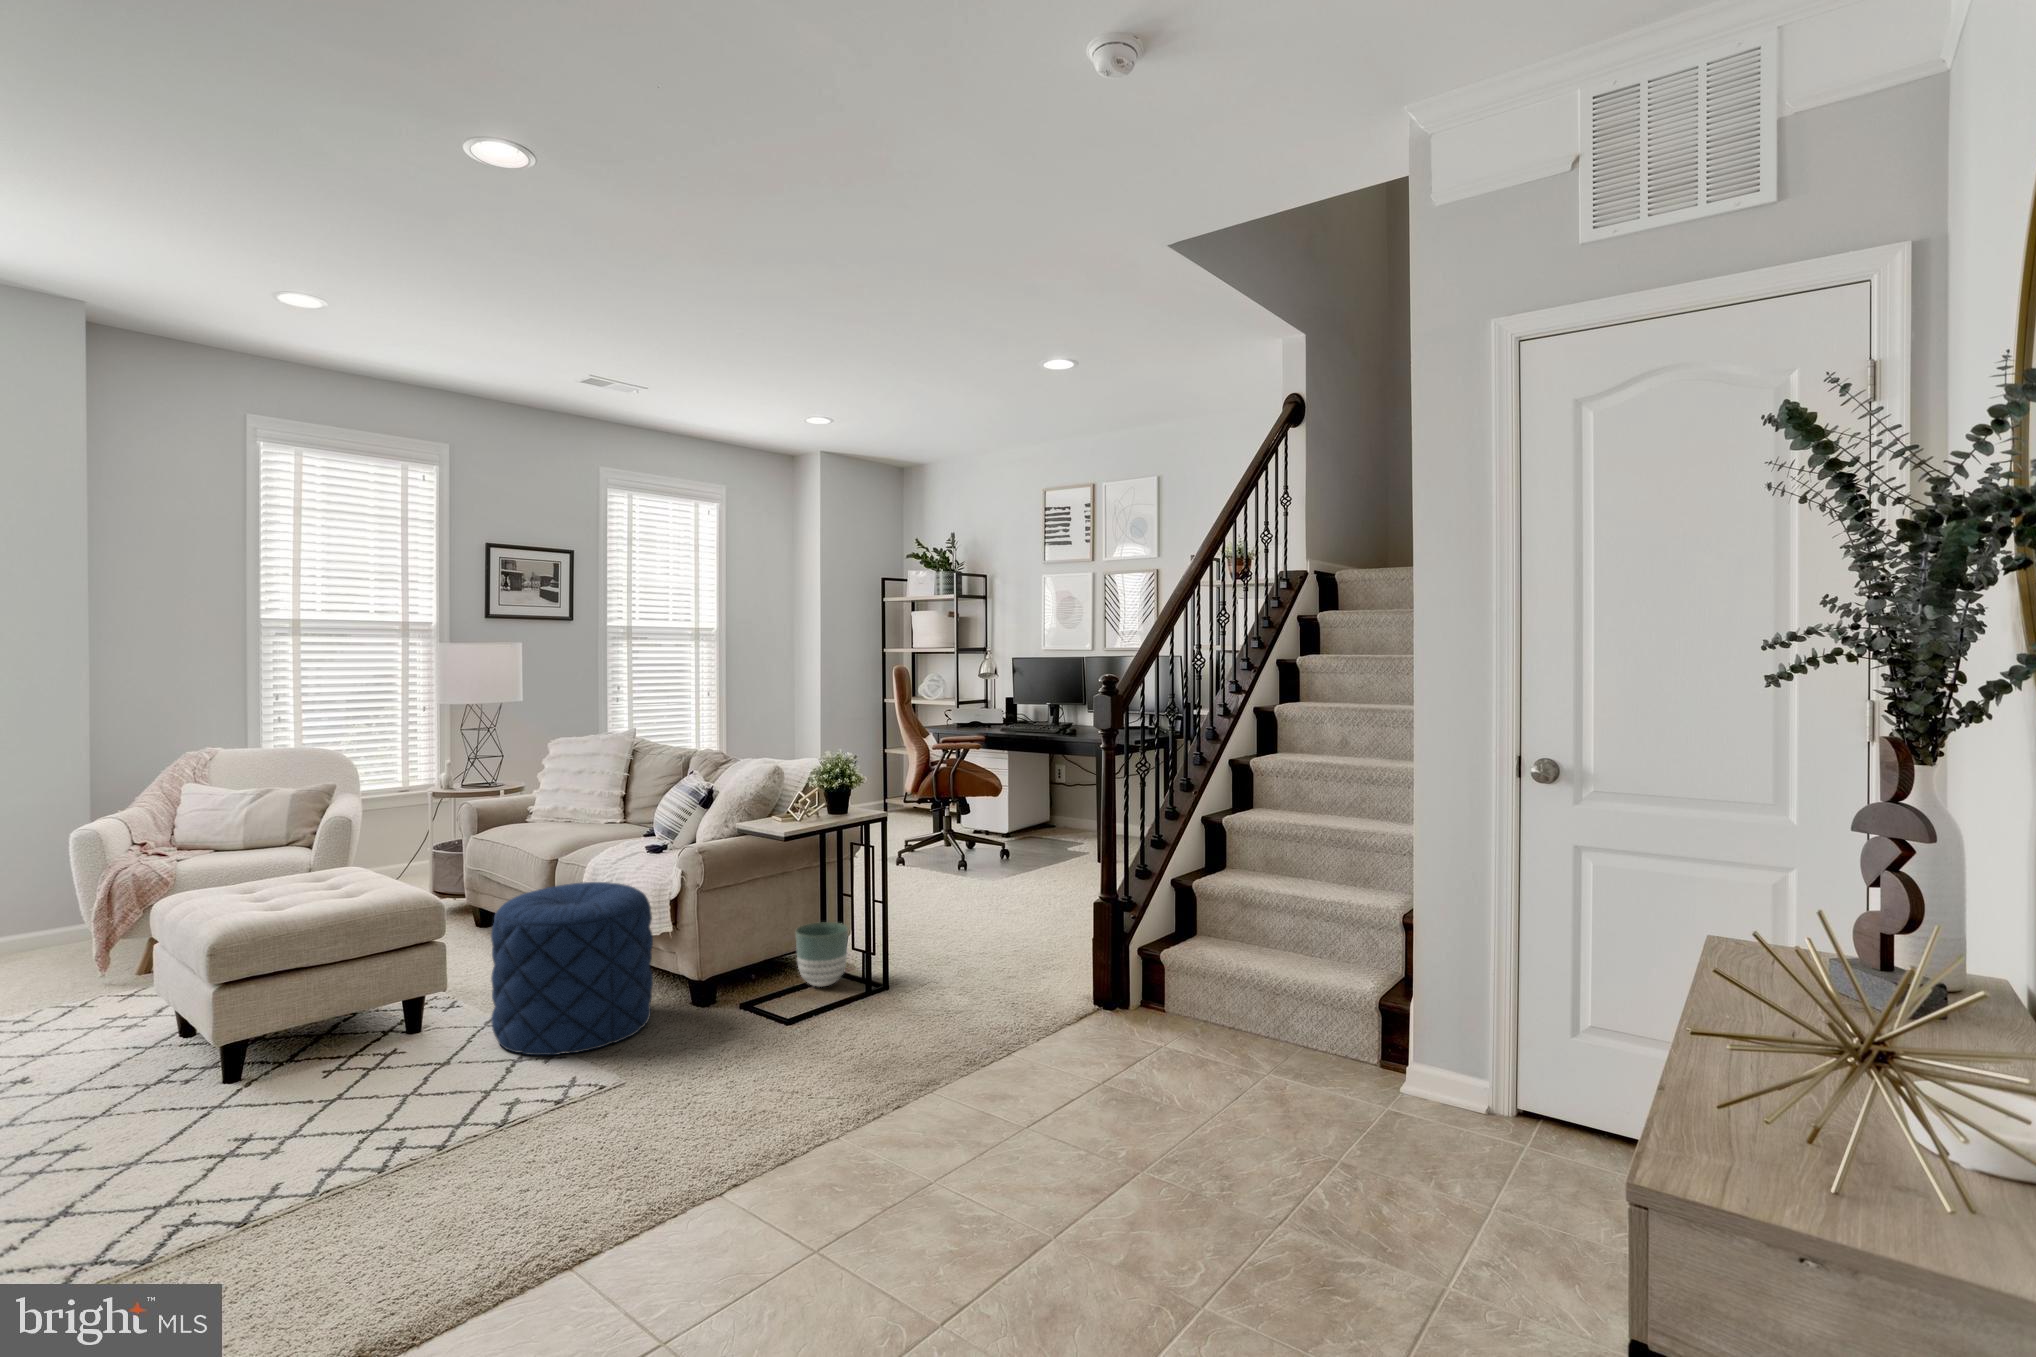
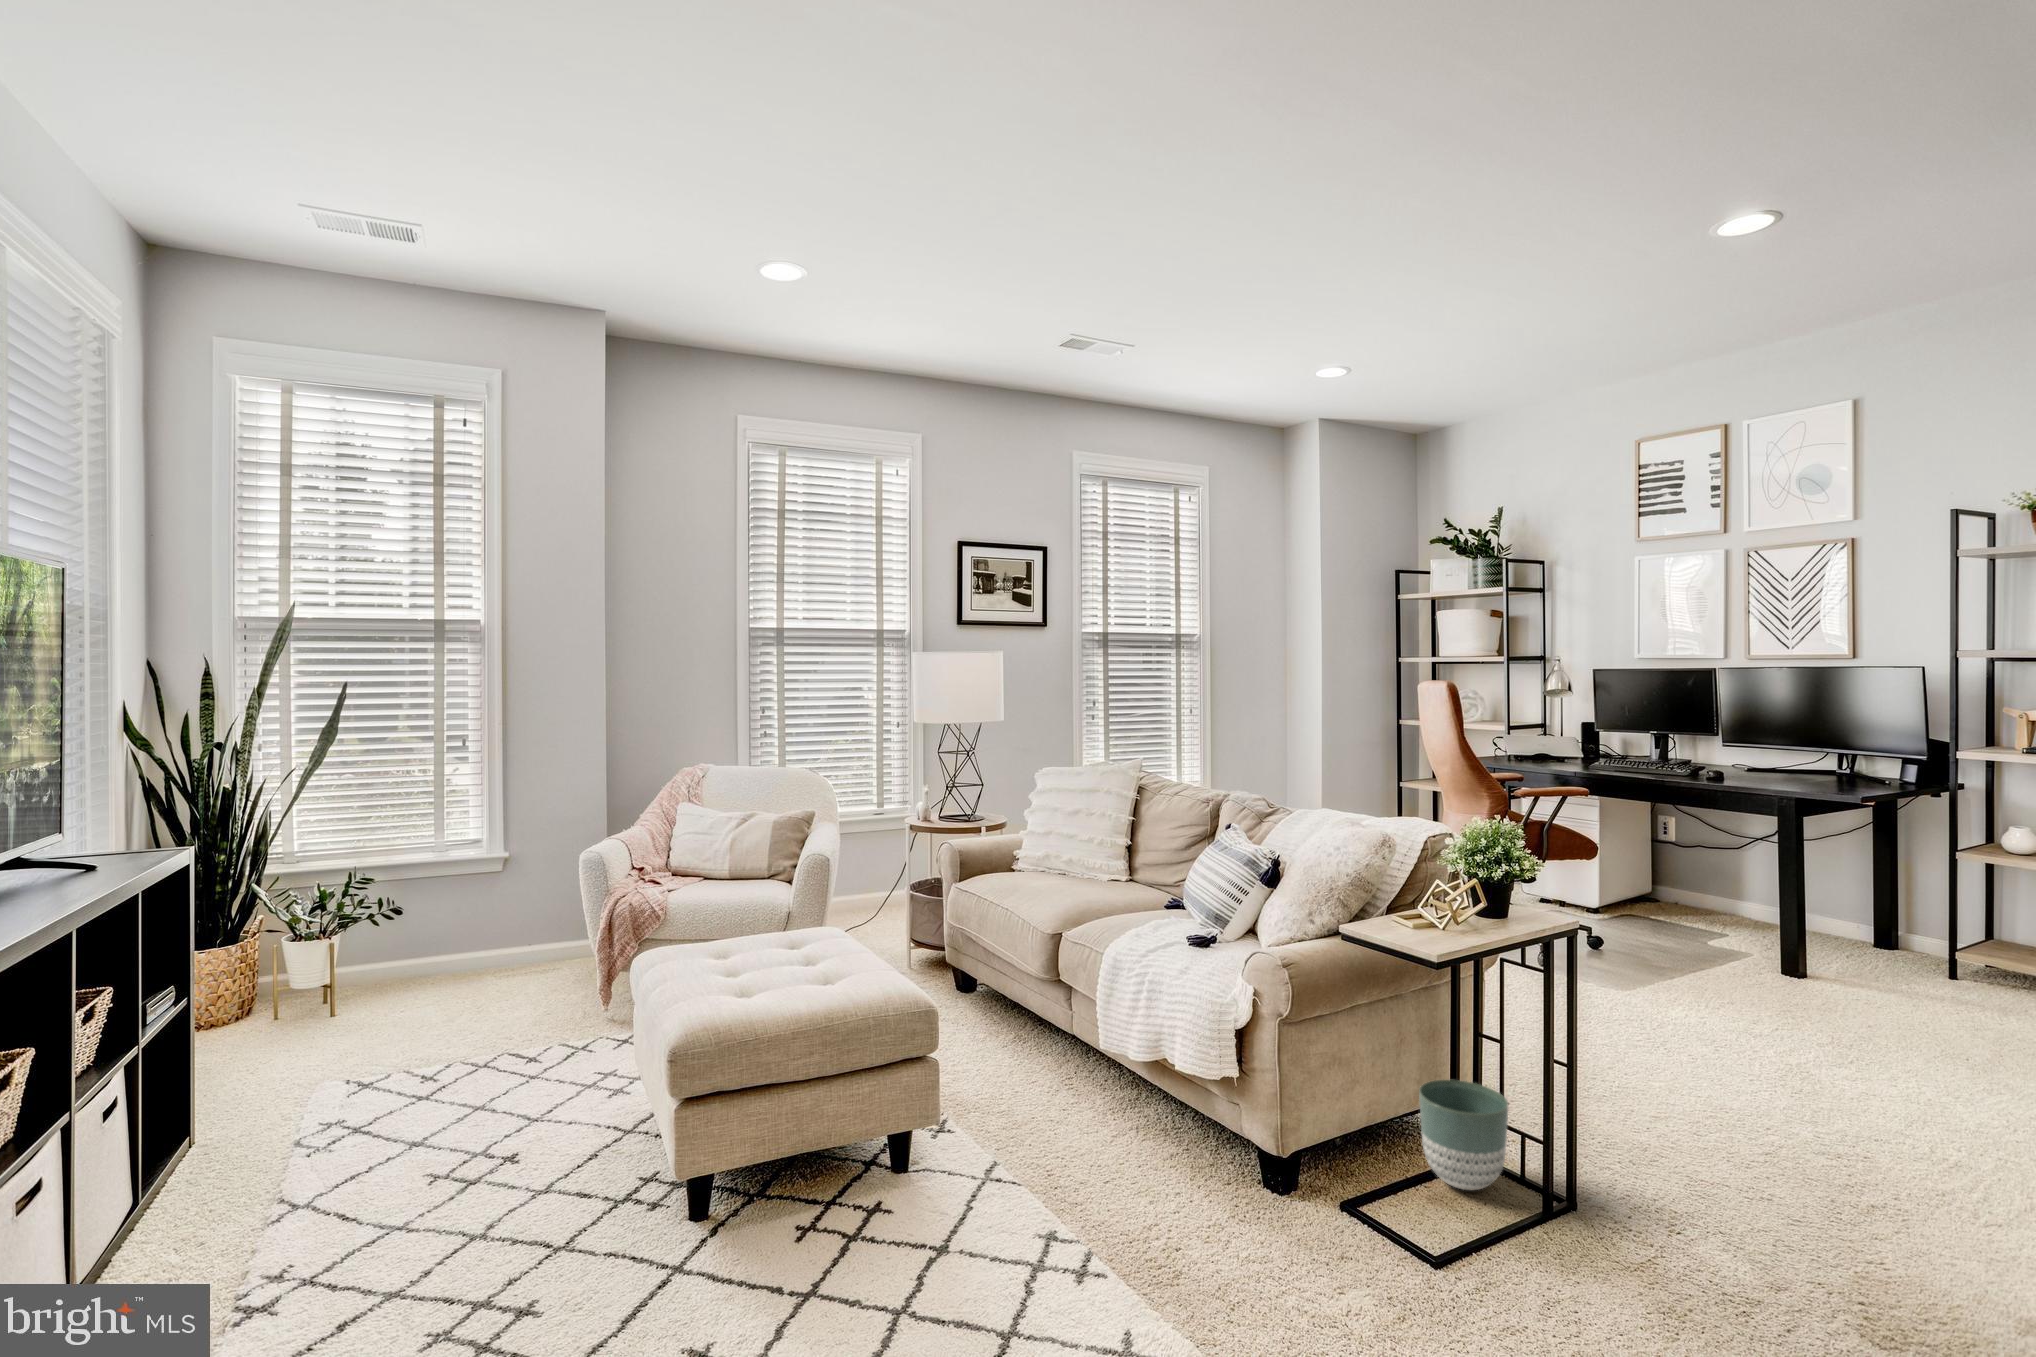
pouf: present [491,882,653,1055] -> none [1004,991,1221,1273]

